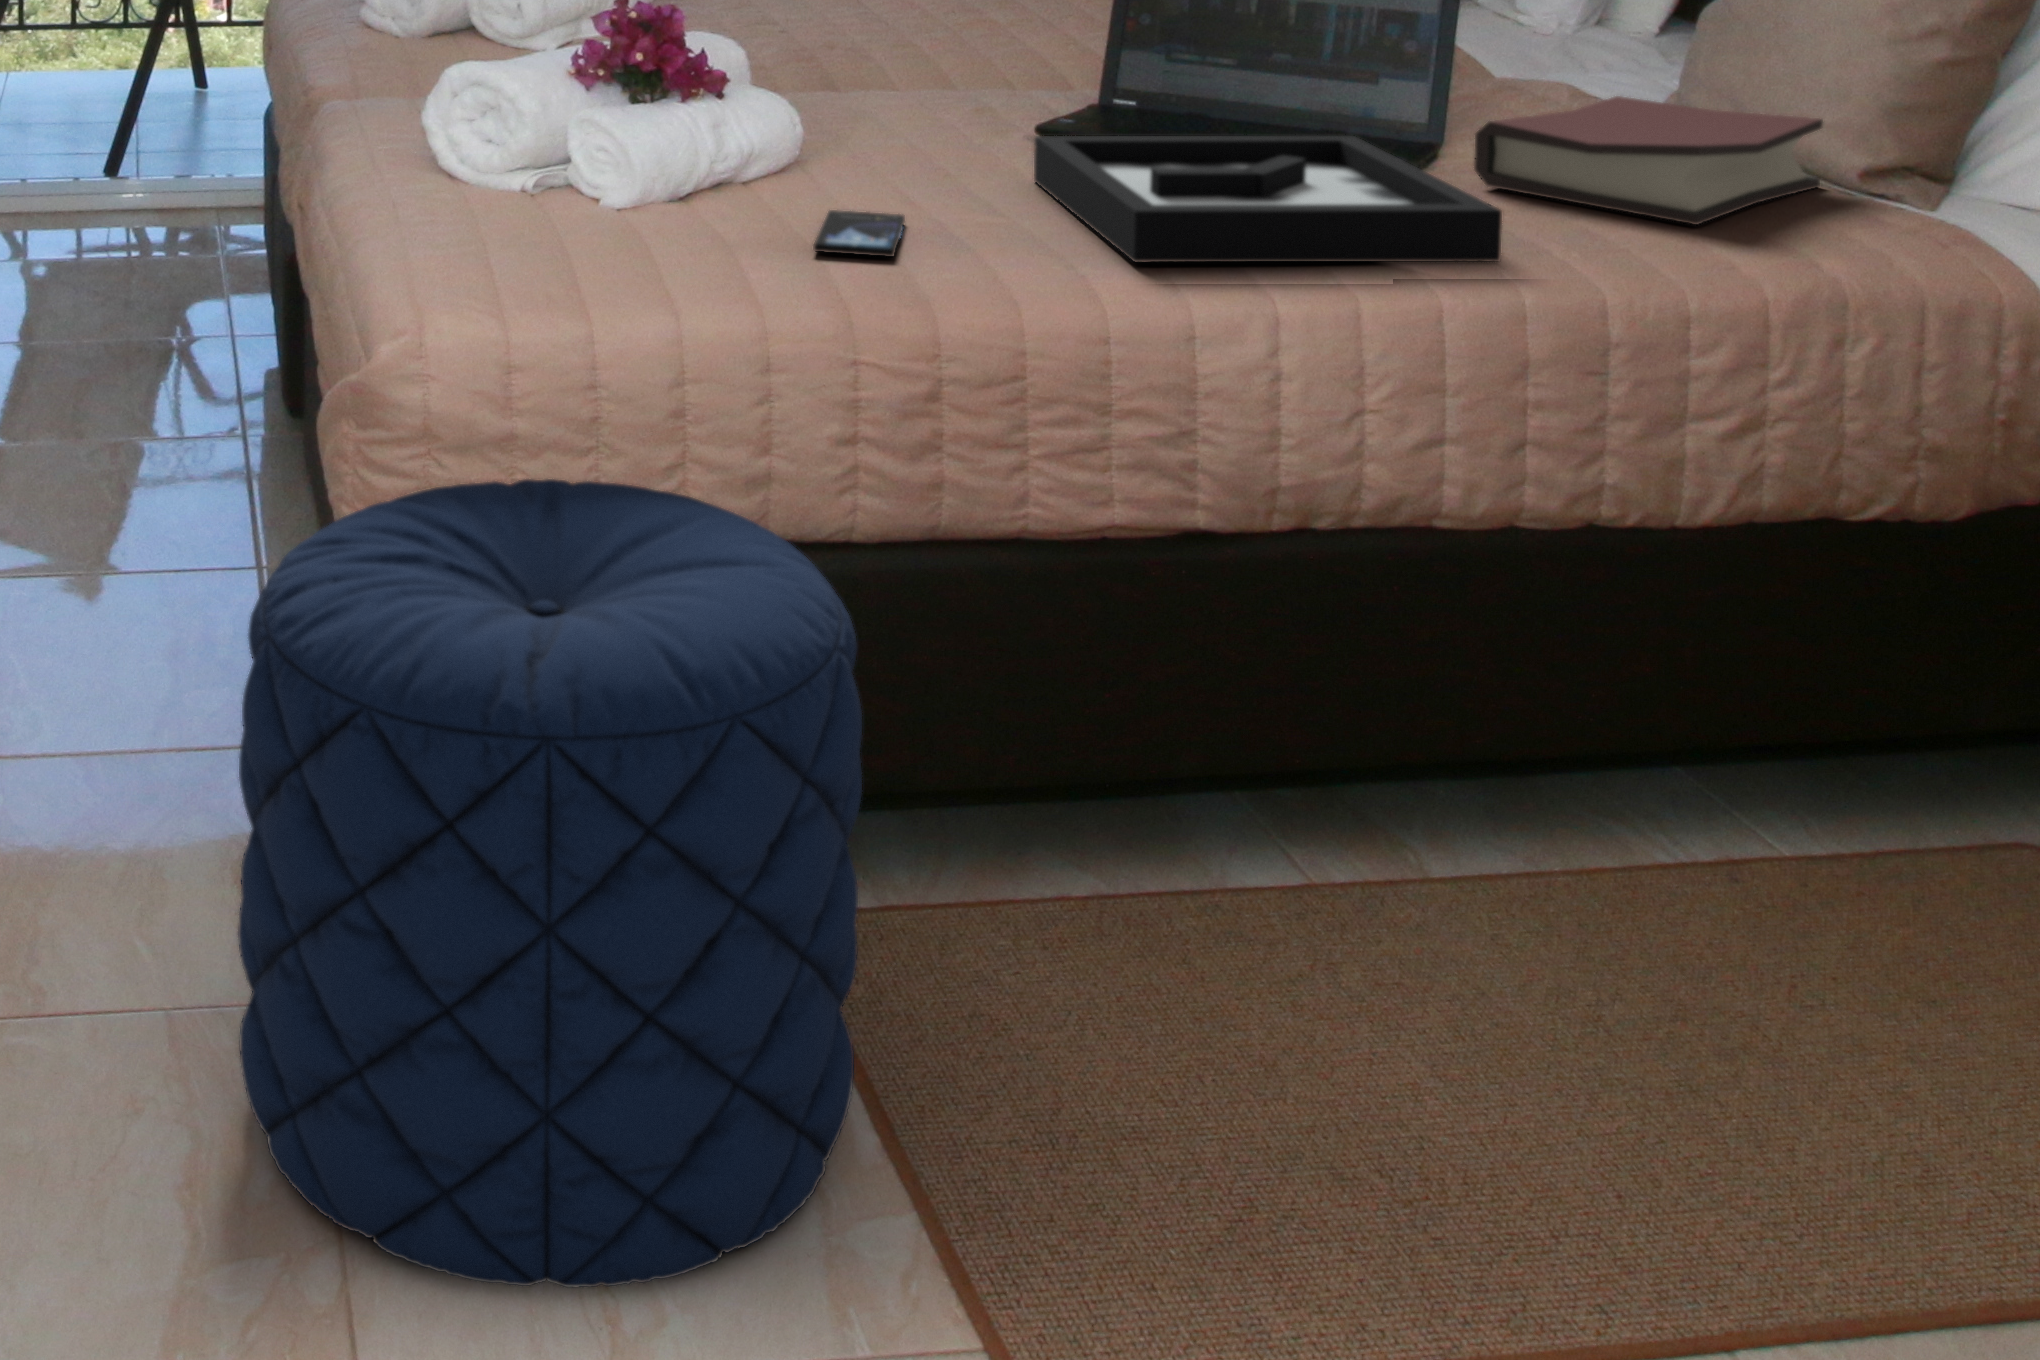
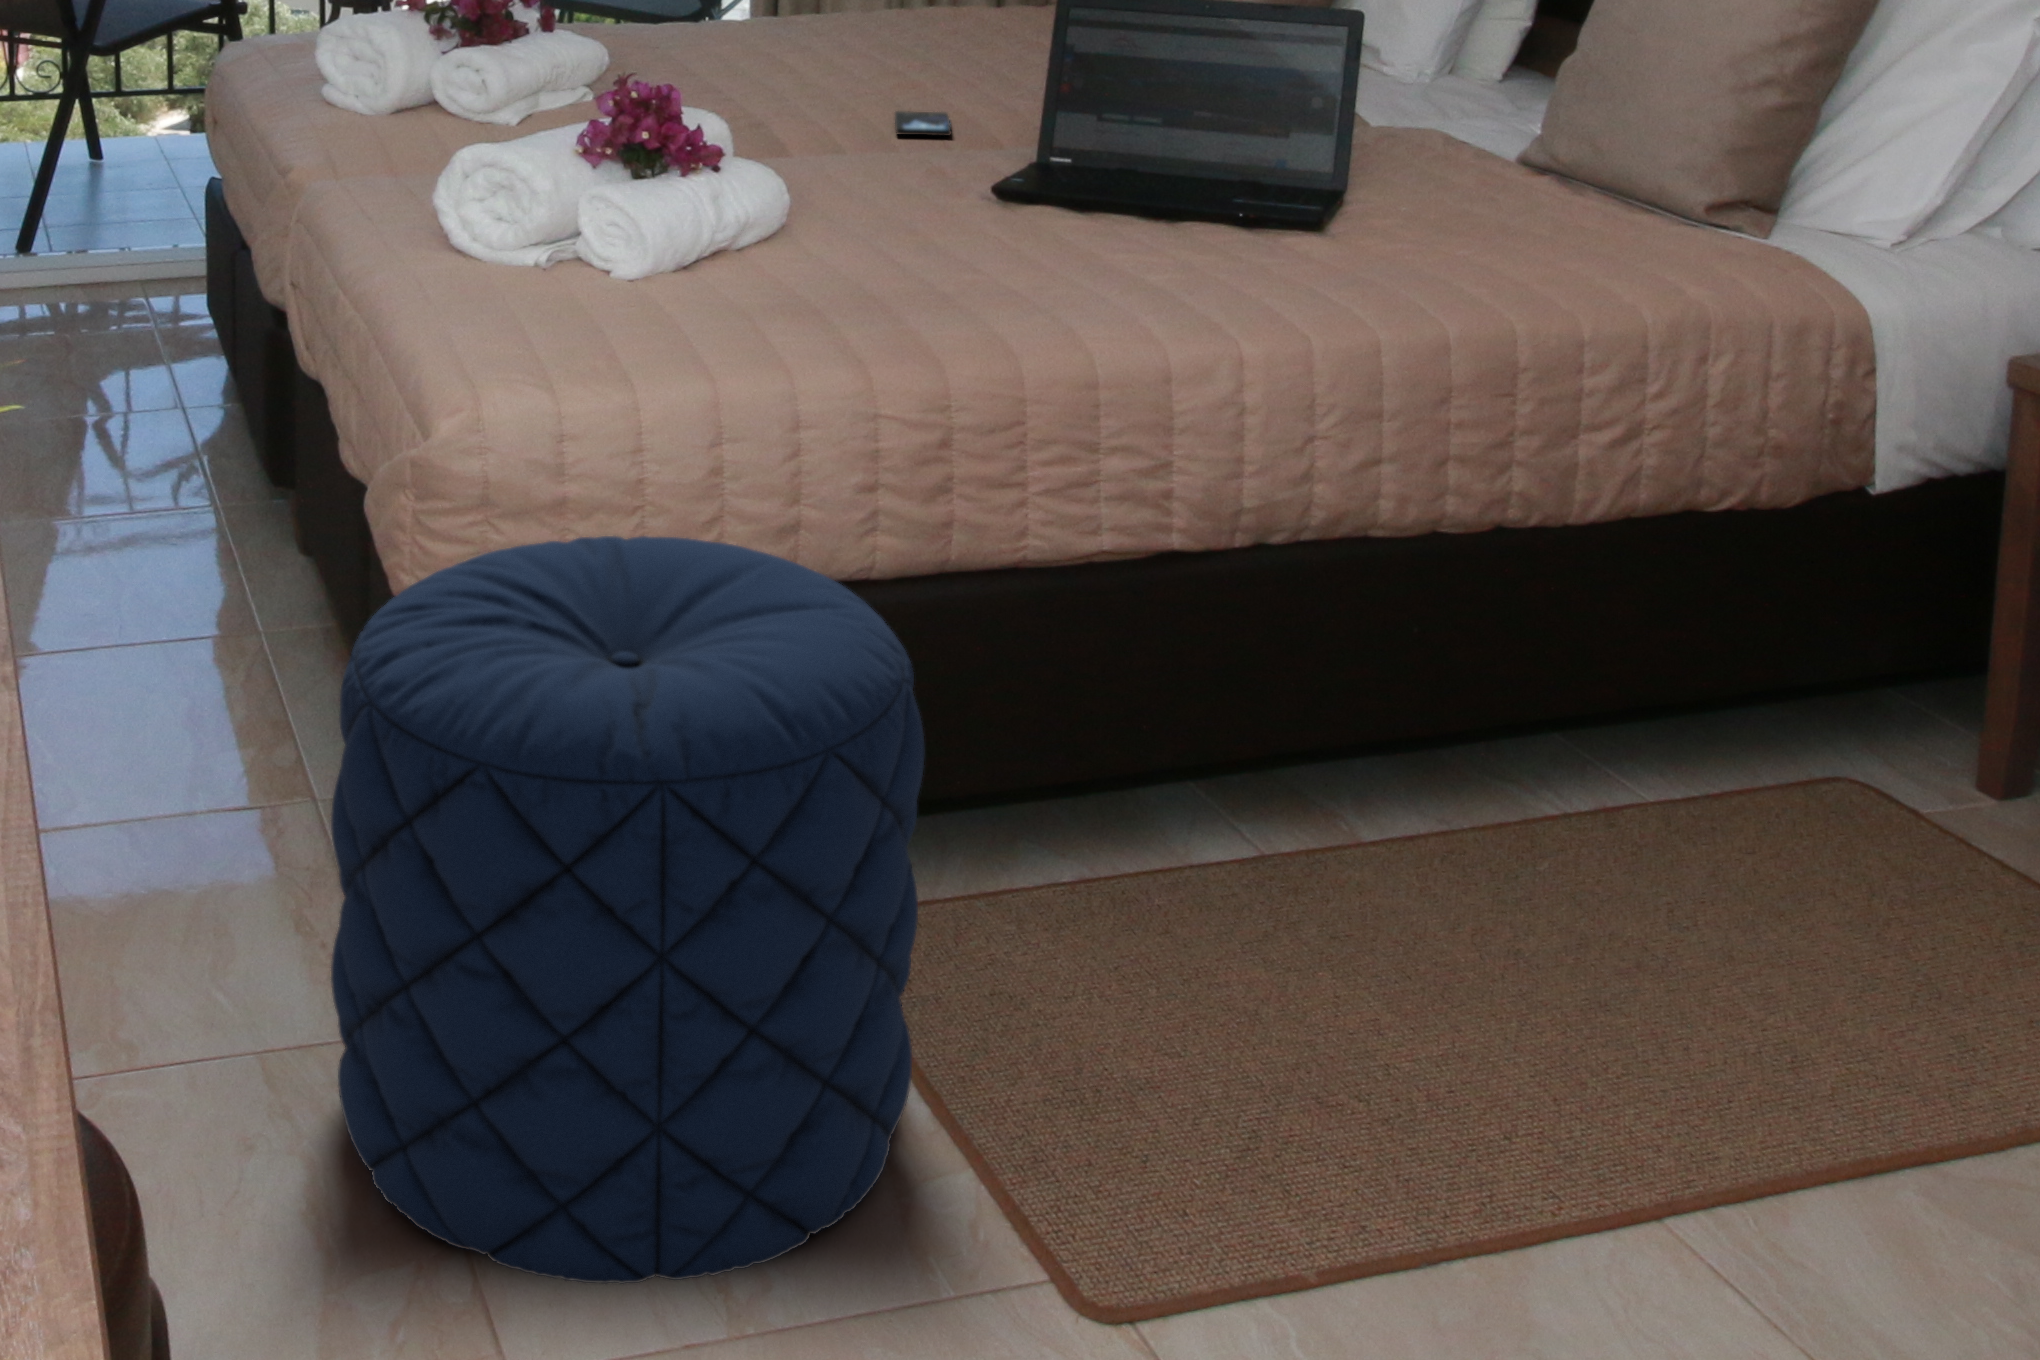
hardback book: present [1474,96,1823,225] -> none [1388,142,1679,257]
decorative tray: present [1034,136,1502,262] -> none [1003,184,1435,309]
smartphone: present [813,210,905,257] -> present [895,111,952,136]

